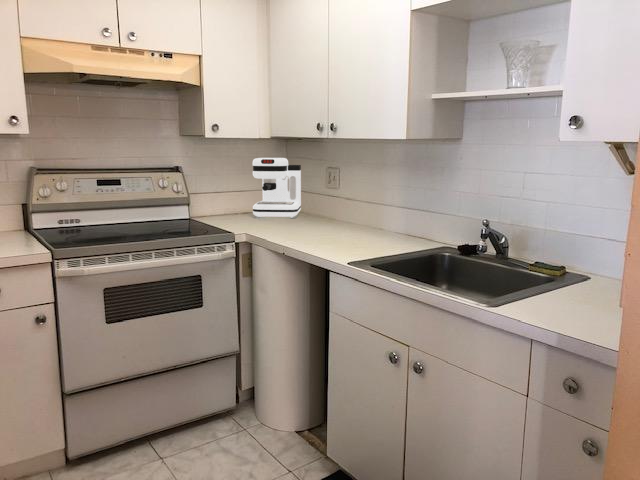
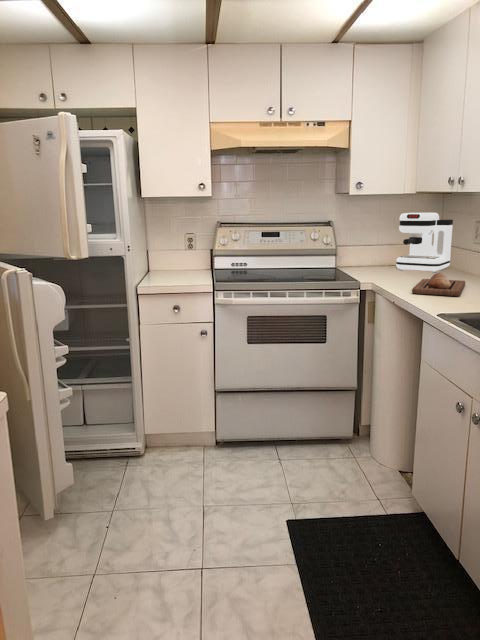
bread loaf: none [295,219,347,243] -> present [412,273,465,296]

